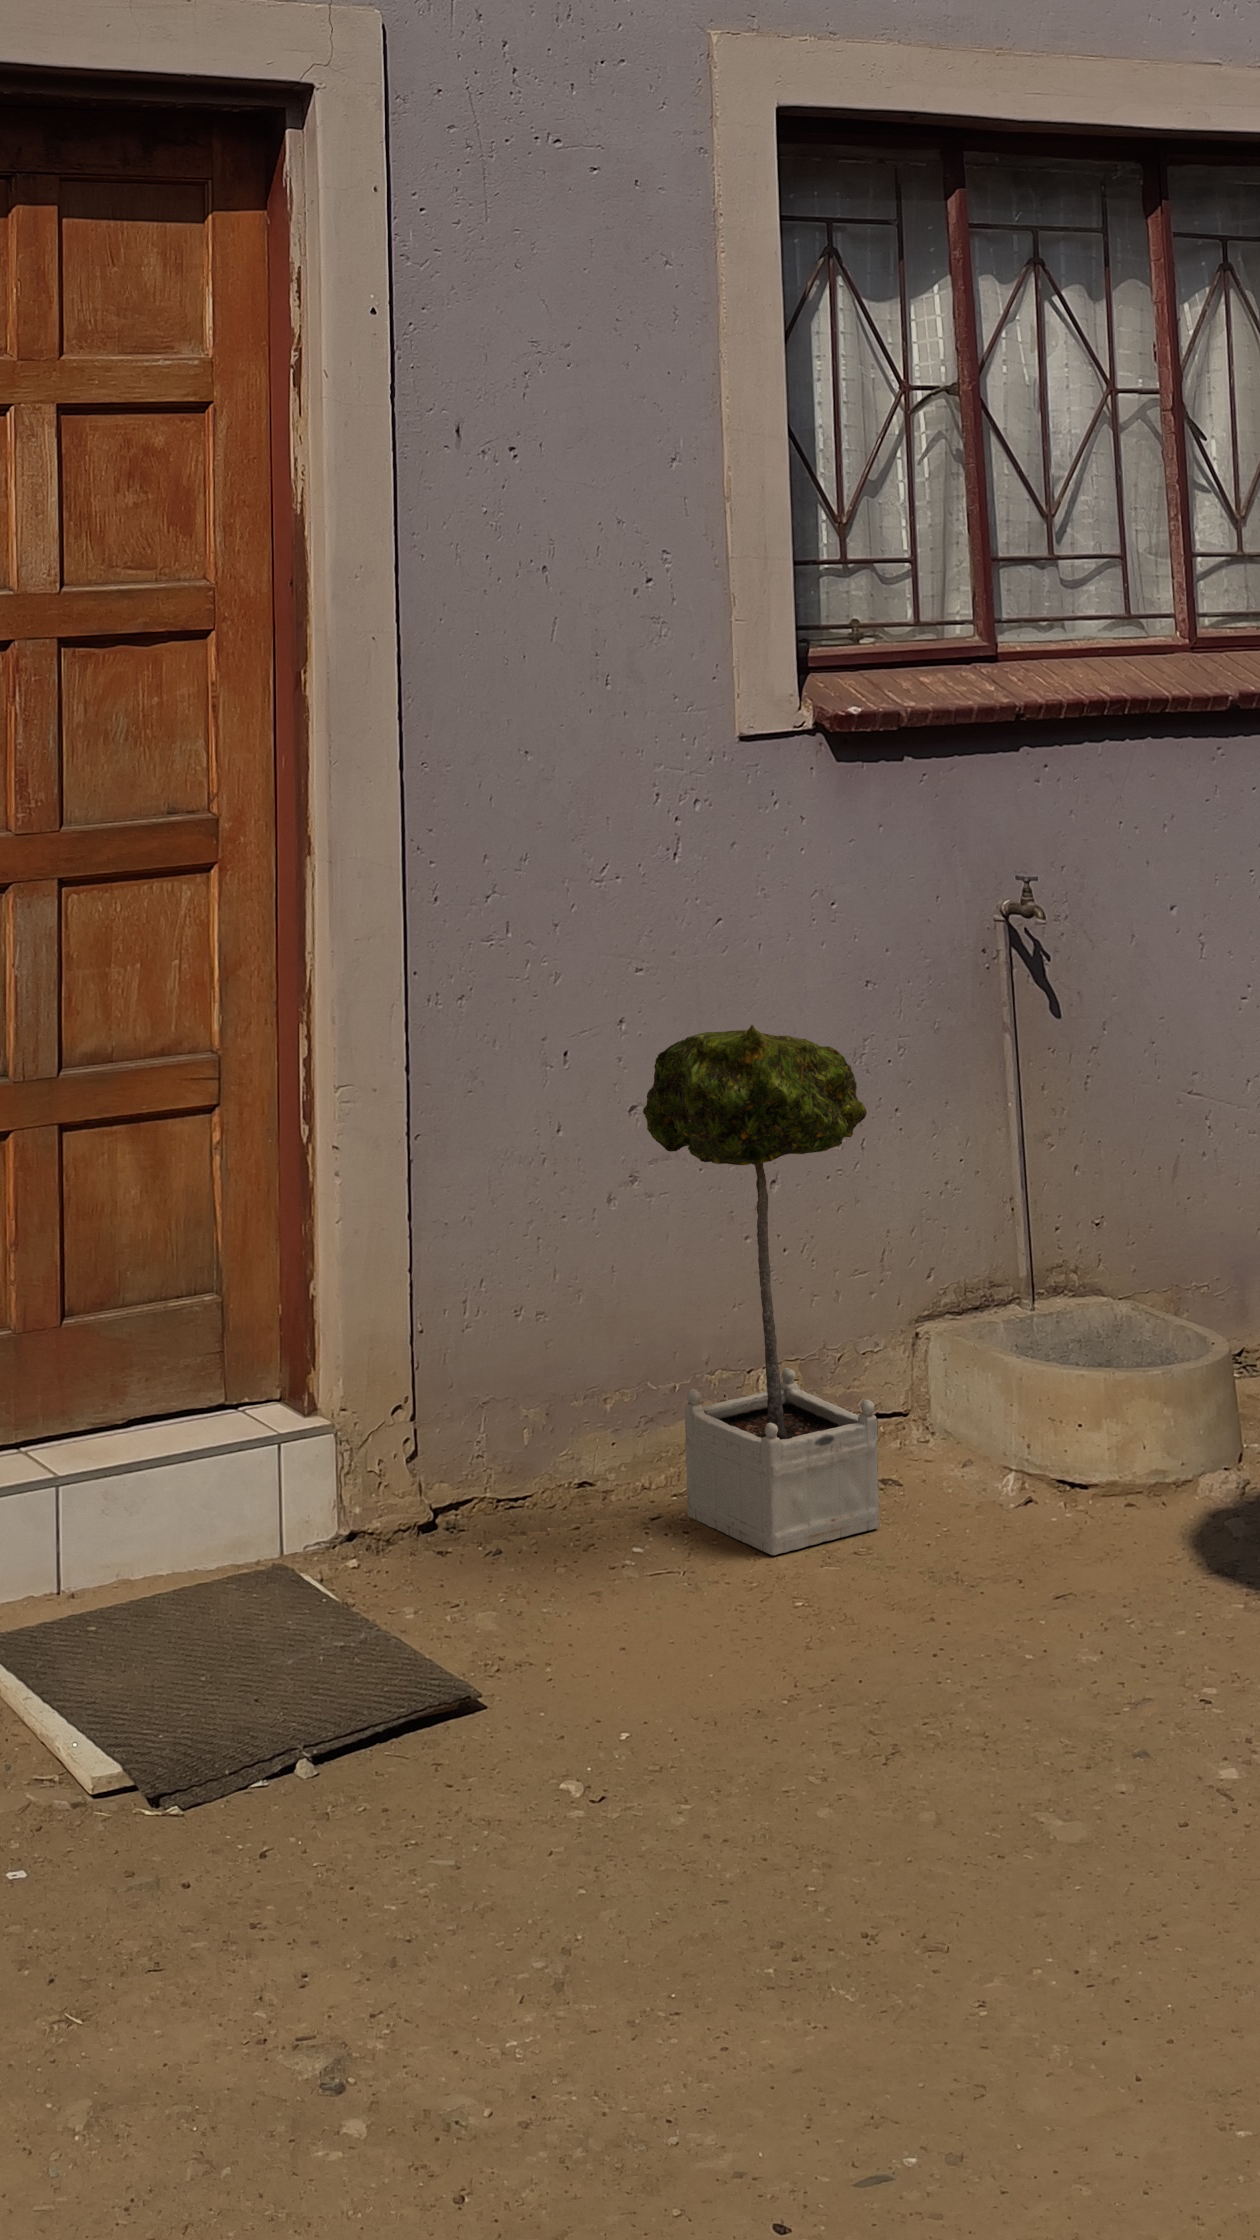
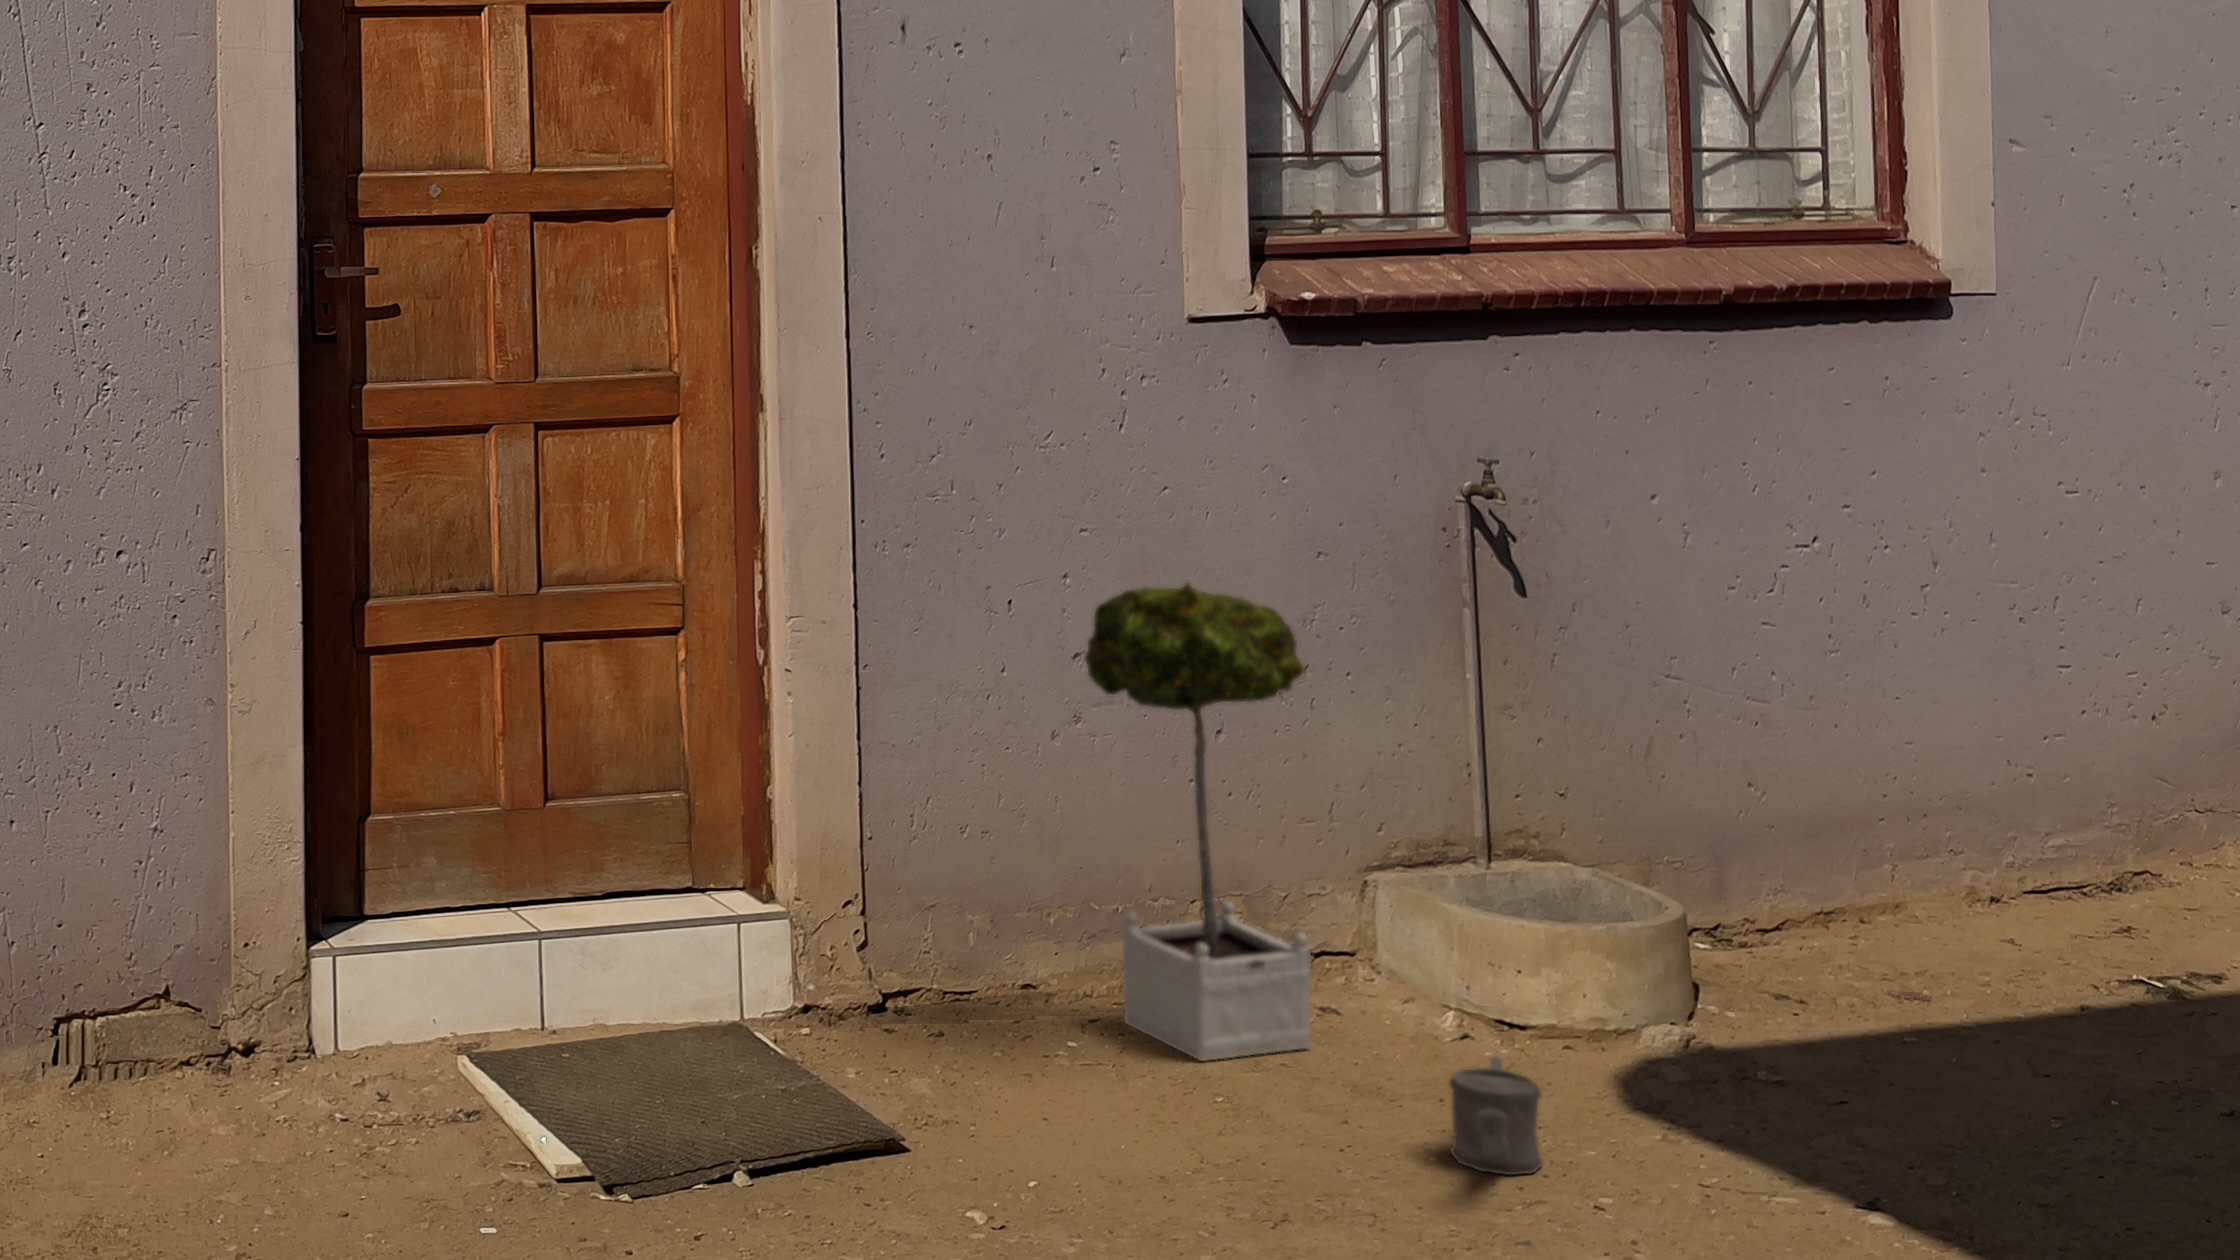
watering can: none [1035,1529,1128,1663] -> present [1450,1057,1543,1175]

